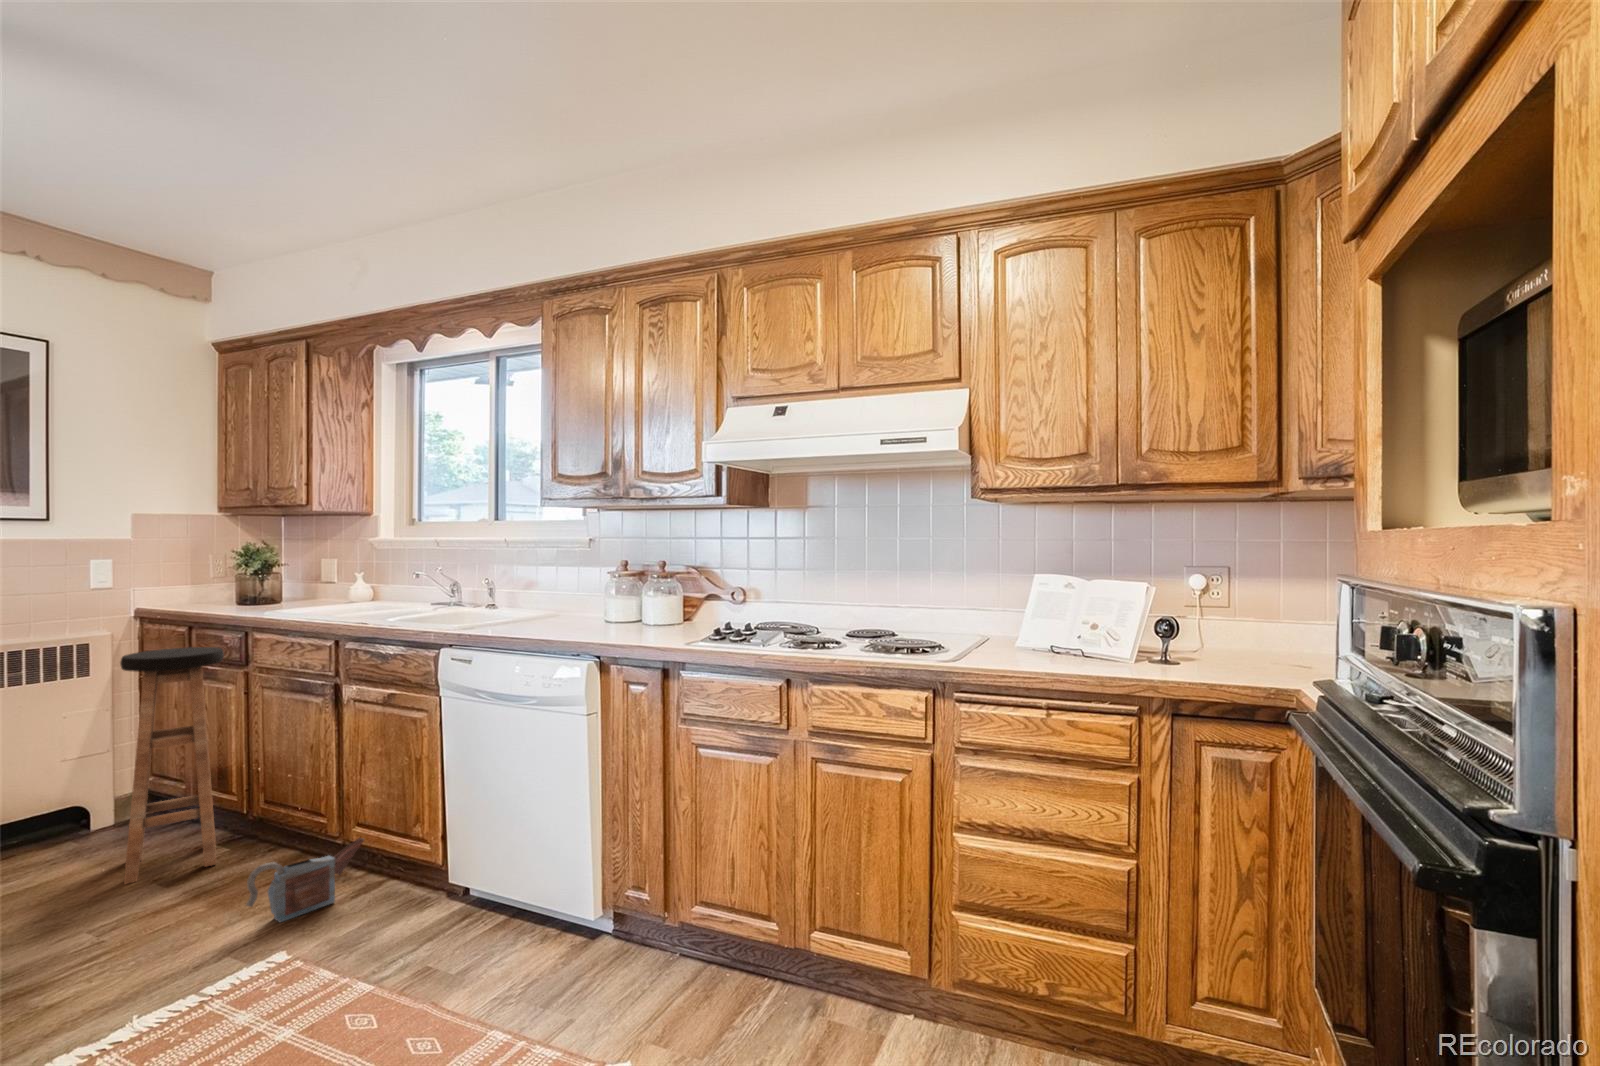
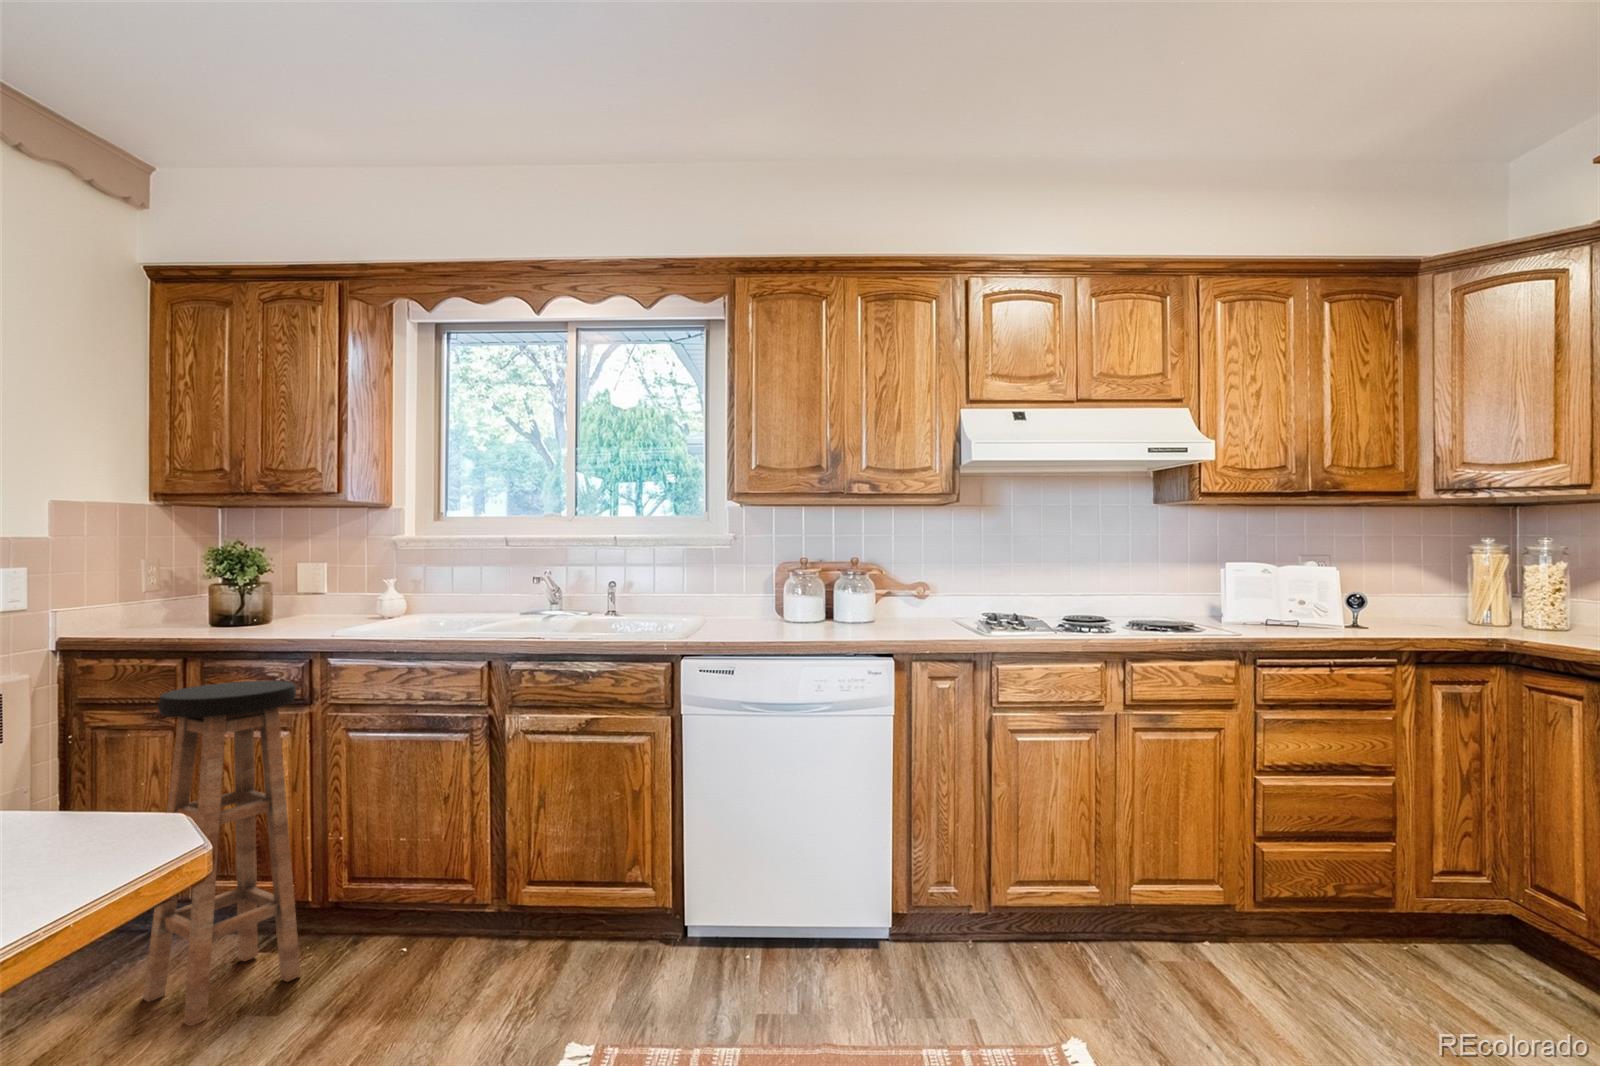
watering can: present [246,838,364,922] -> none [484,895,563,1014]

